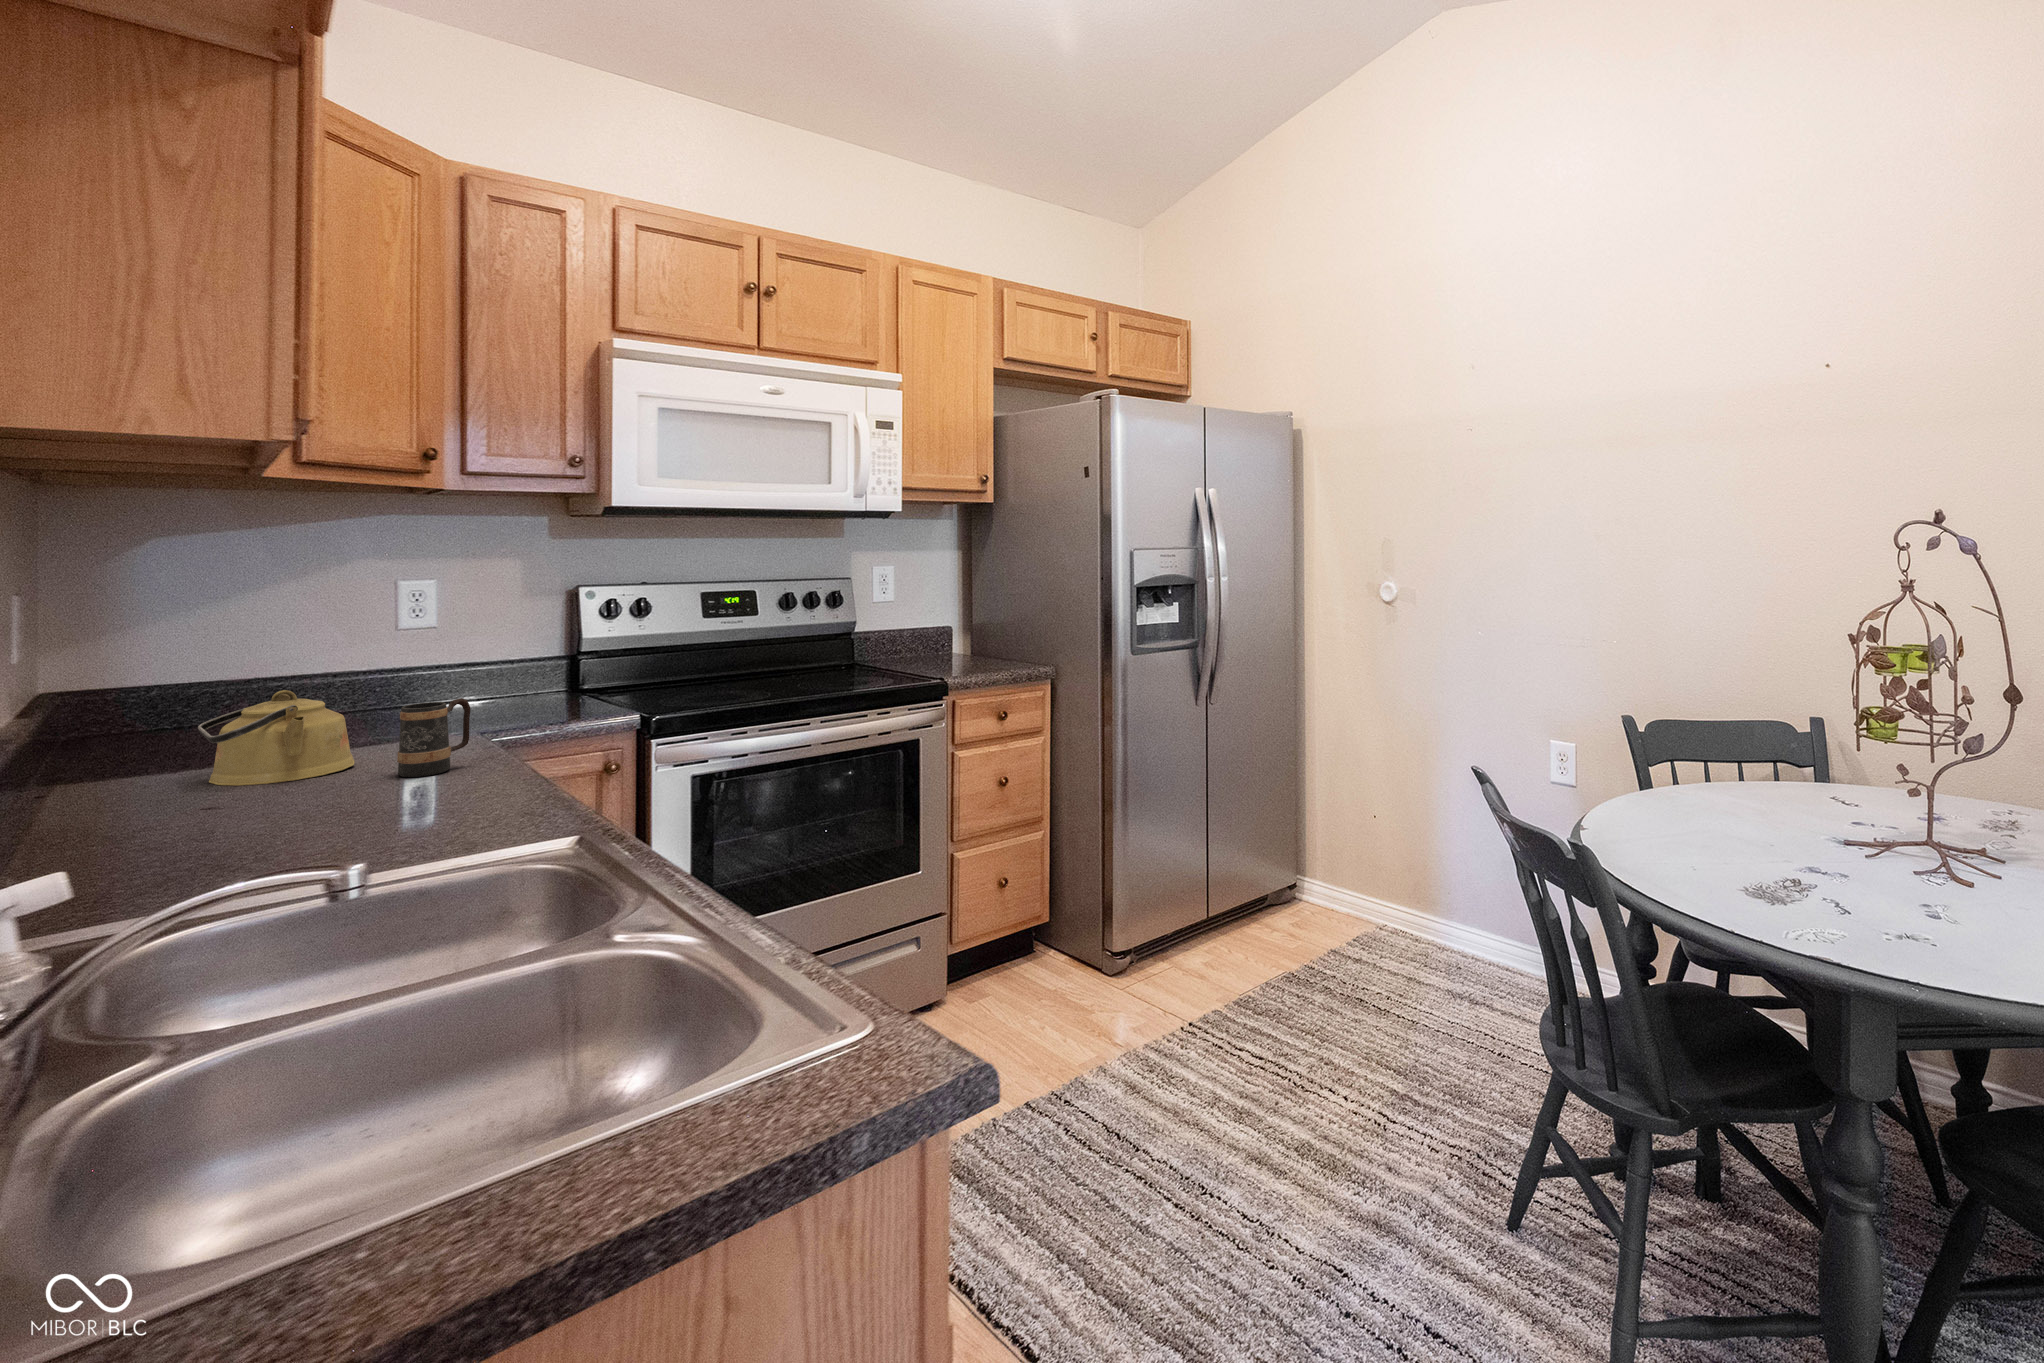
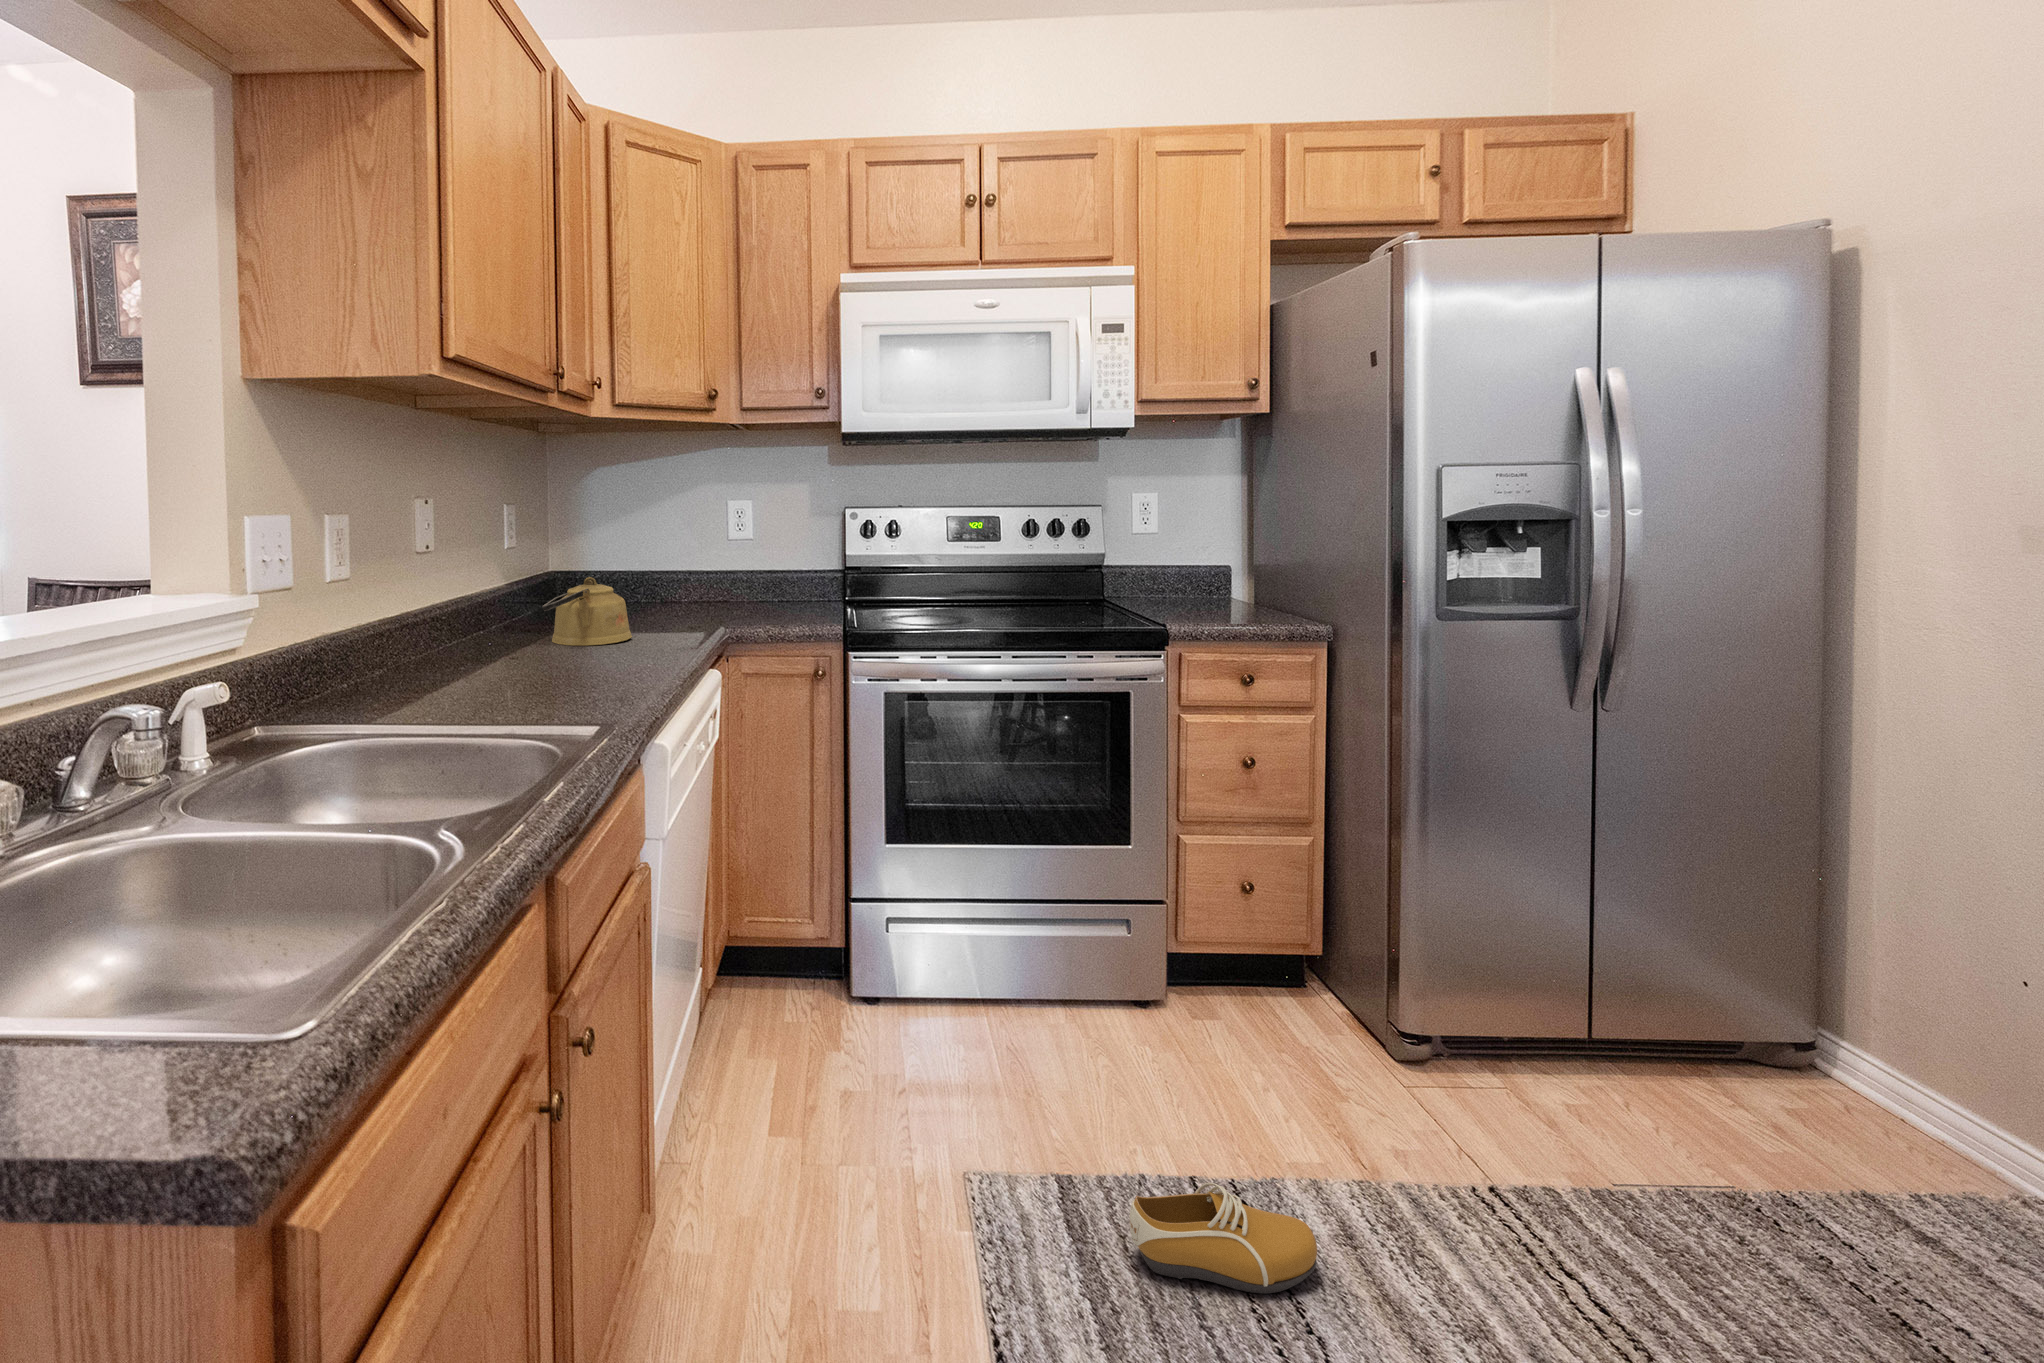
mug: present [397,698,471,777] -> none [629,595,678,656]
shoe: none [1011,1086,1128,1173] -> present [1129,1183,1317,1293]

